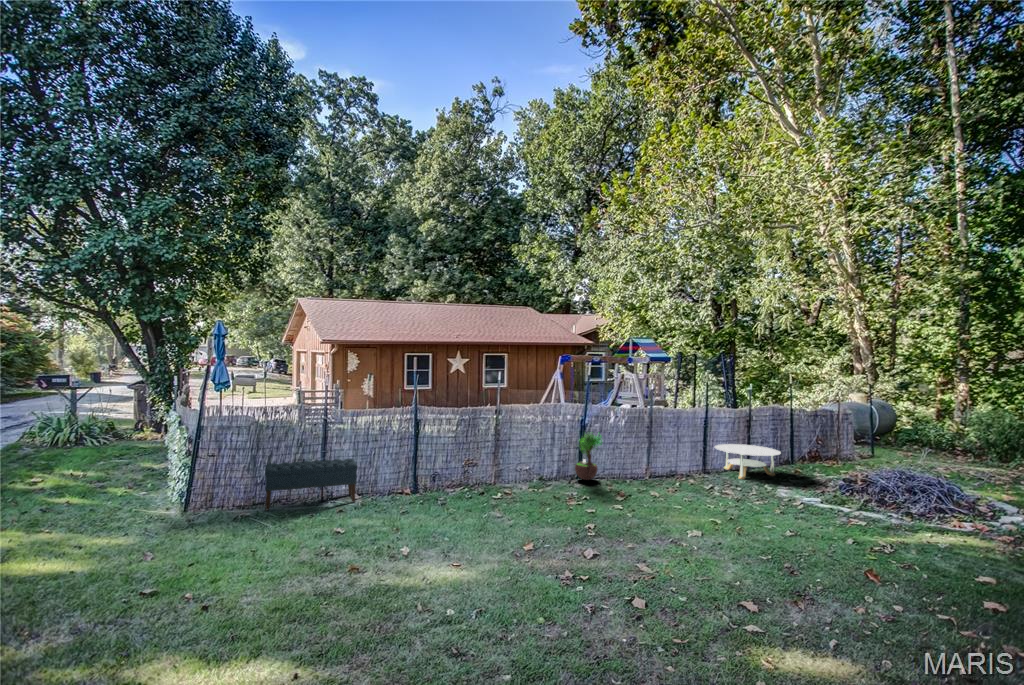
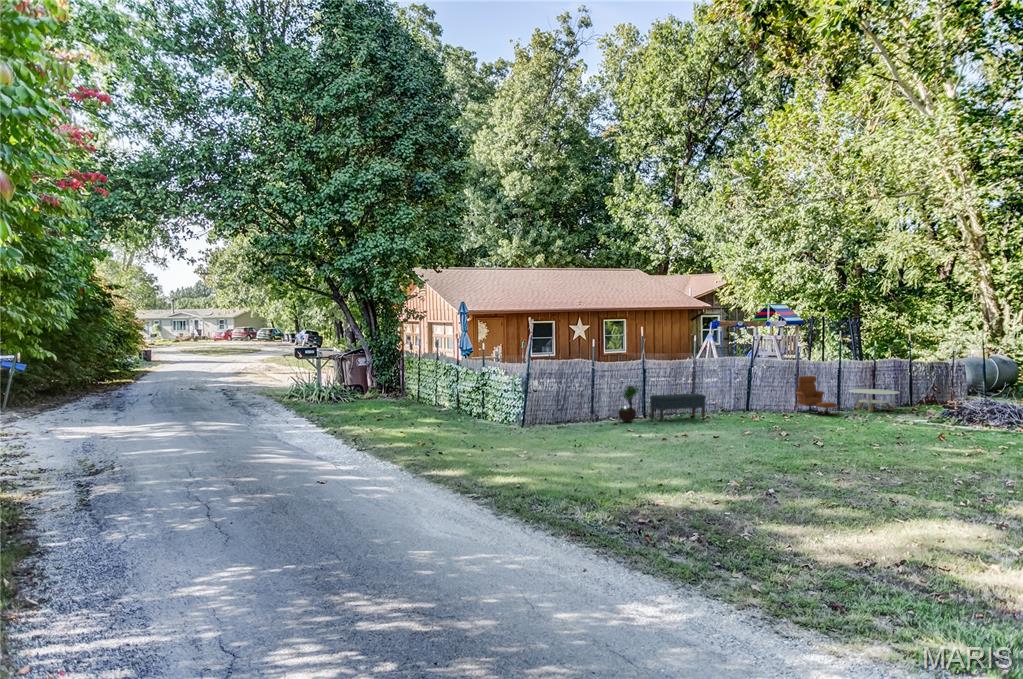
lounge chair: none [644,428,697,487] -> present [796,376,837,416]
potted tree: present [575,434,601,480] -> present [619,386,639,422]
bench: present [265,459,358,510] -> present [650,393,706,422]

